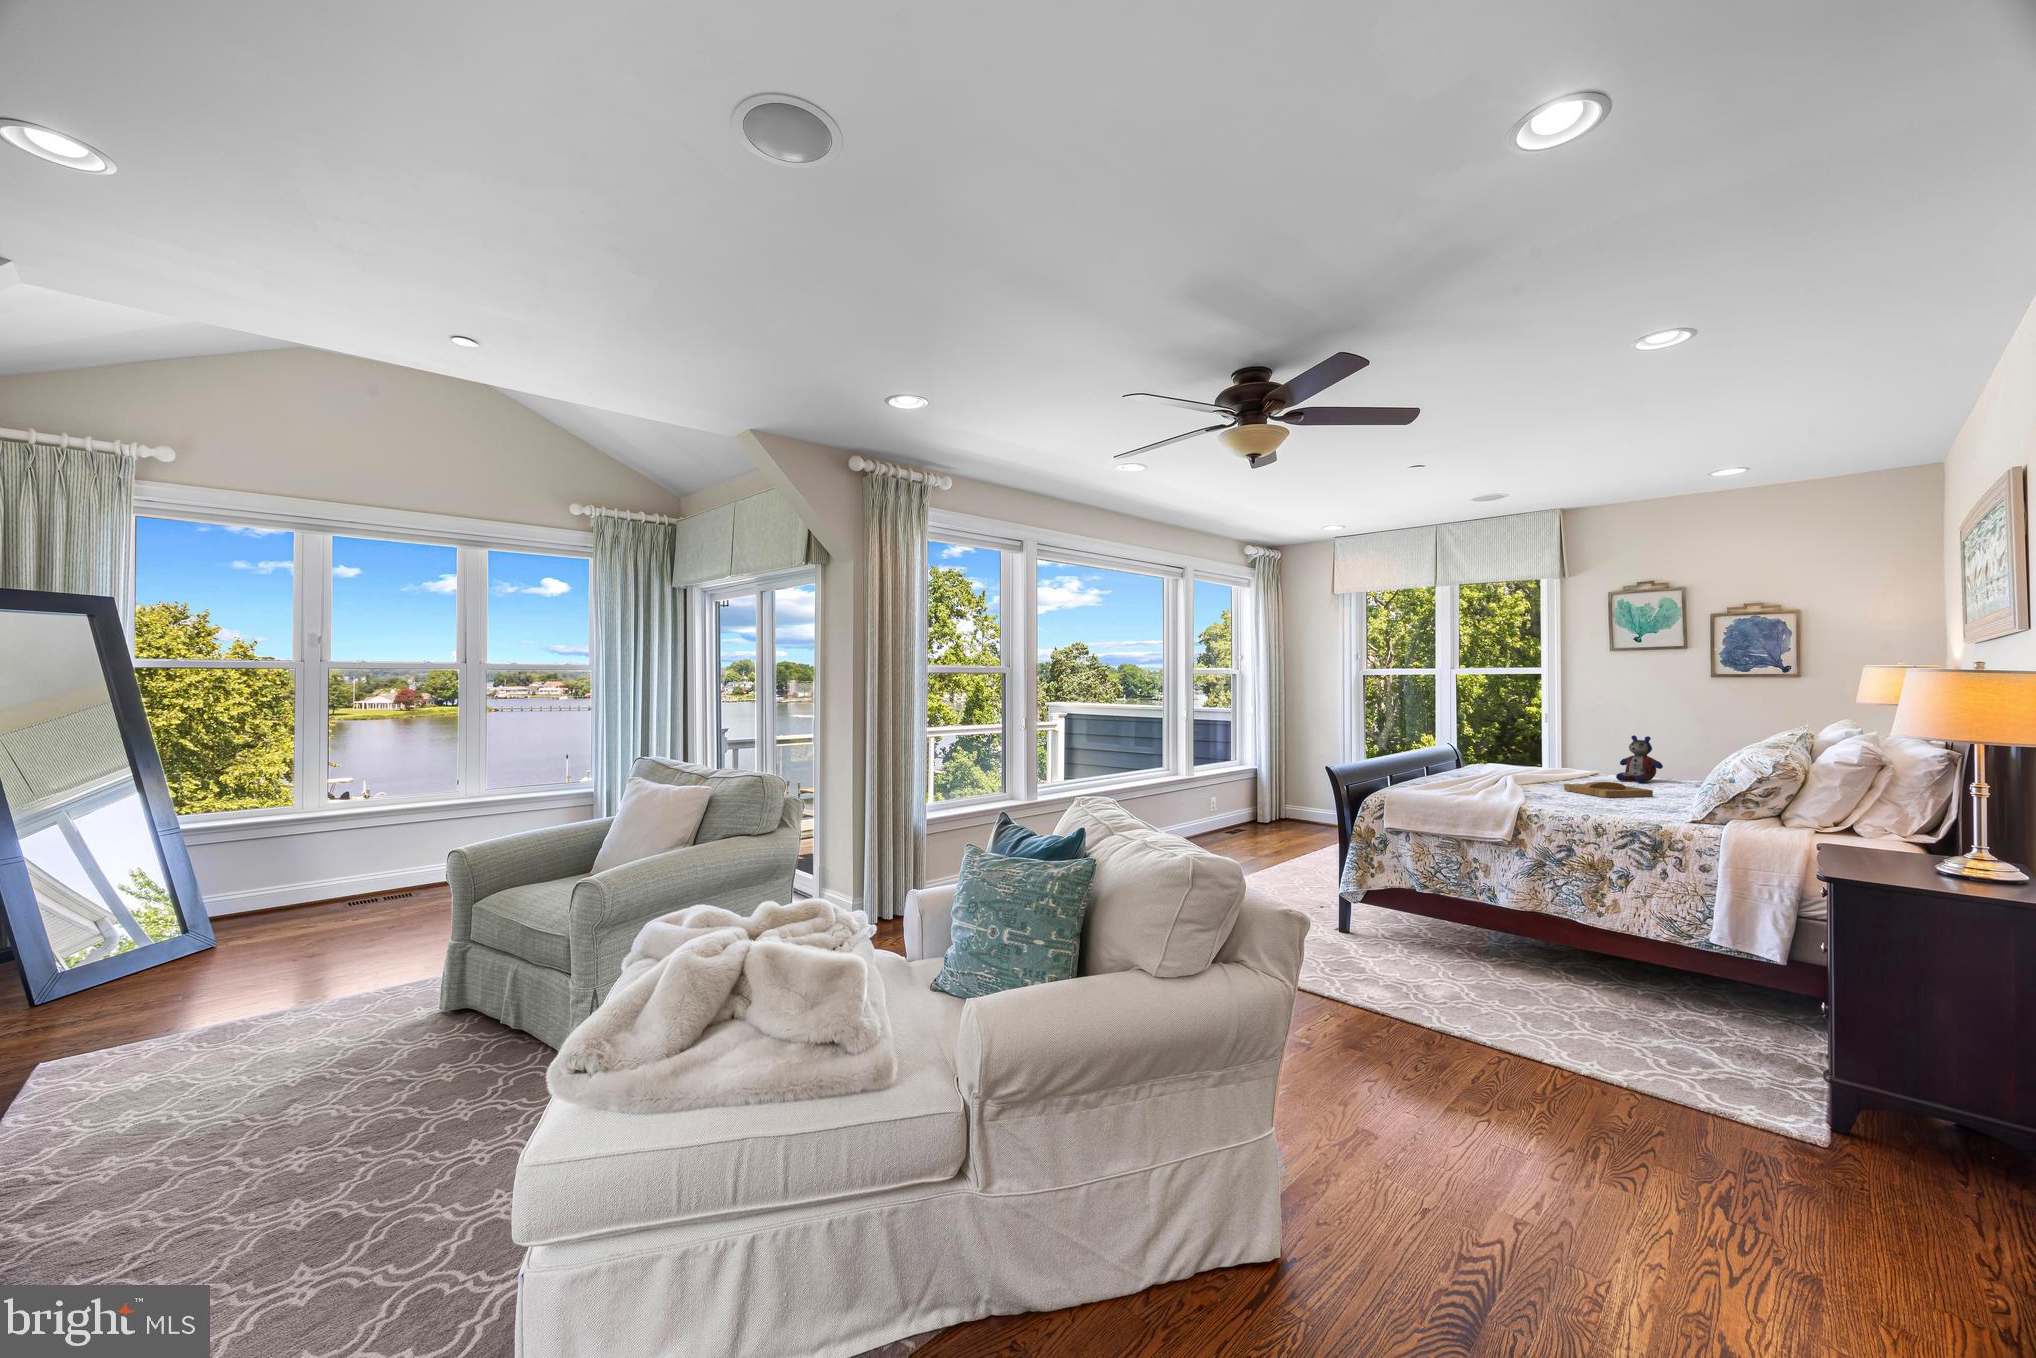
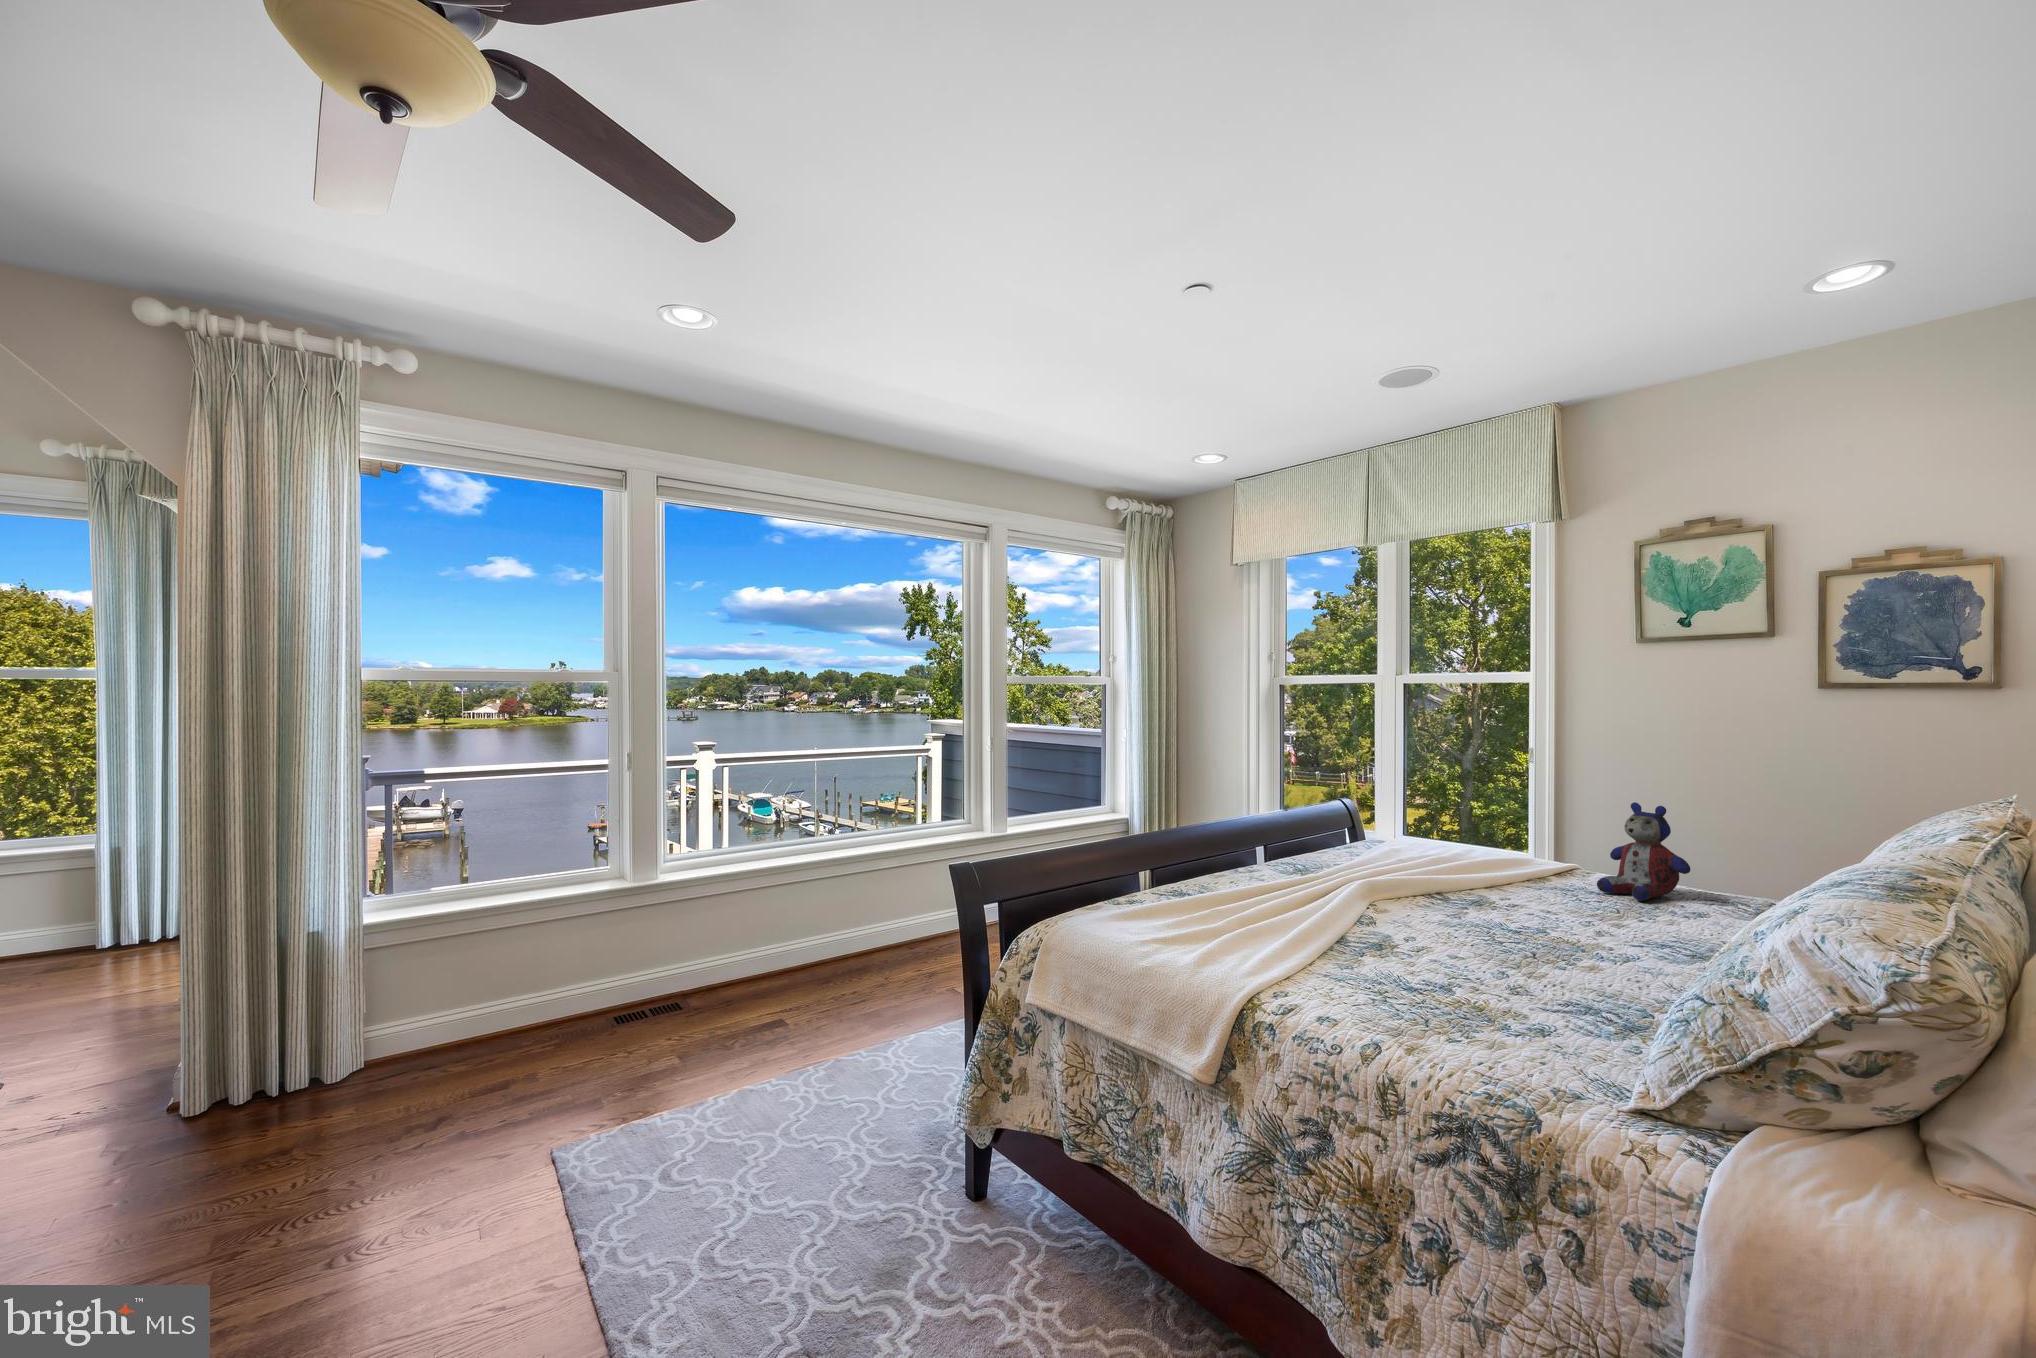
tray: present [1564,782,1653,798] -> none [1450,910,1628,957]

